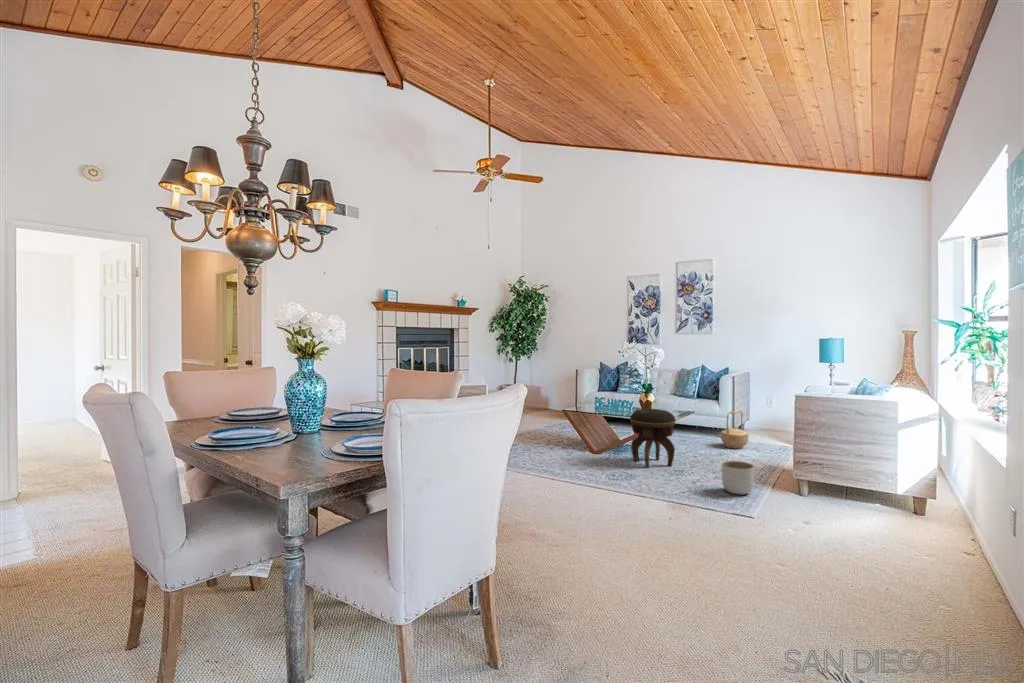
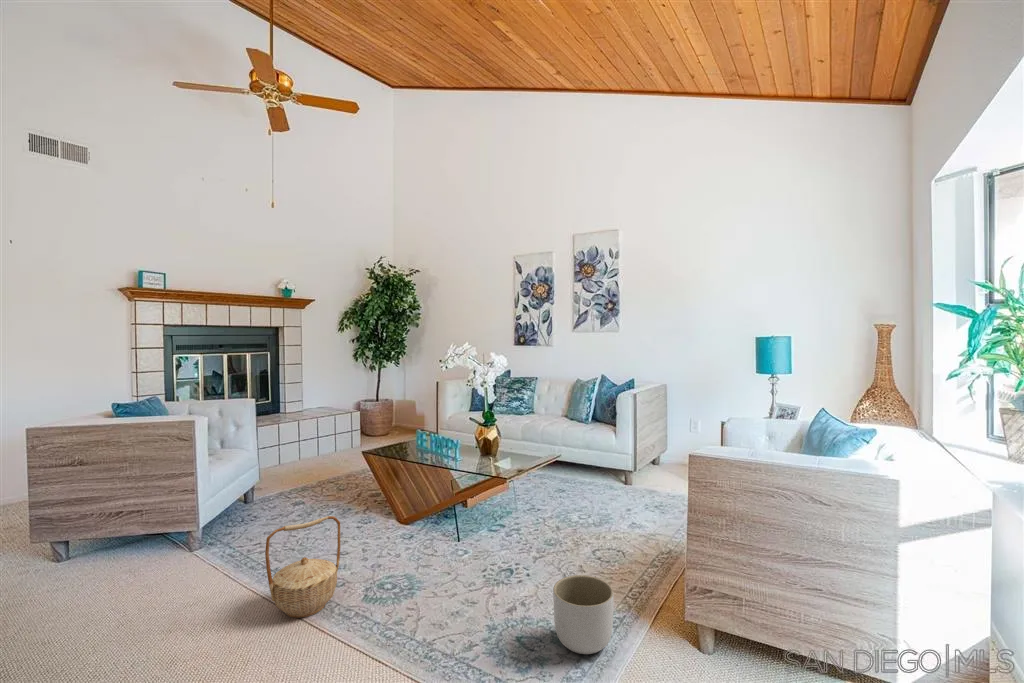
footstool: present [630,409,676,468] -> none [440,455,514,563]
basket: present [721,411,748,449] -> present [265,516,340,618]

